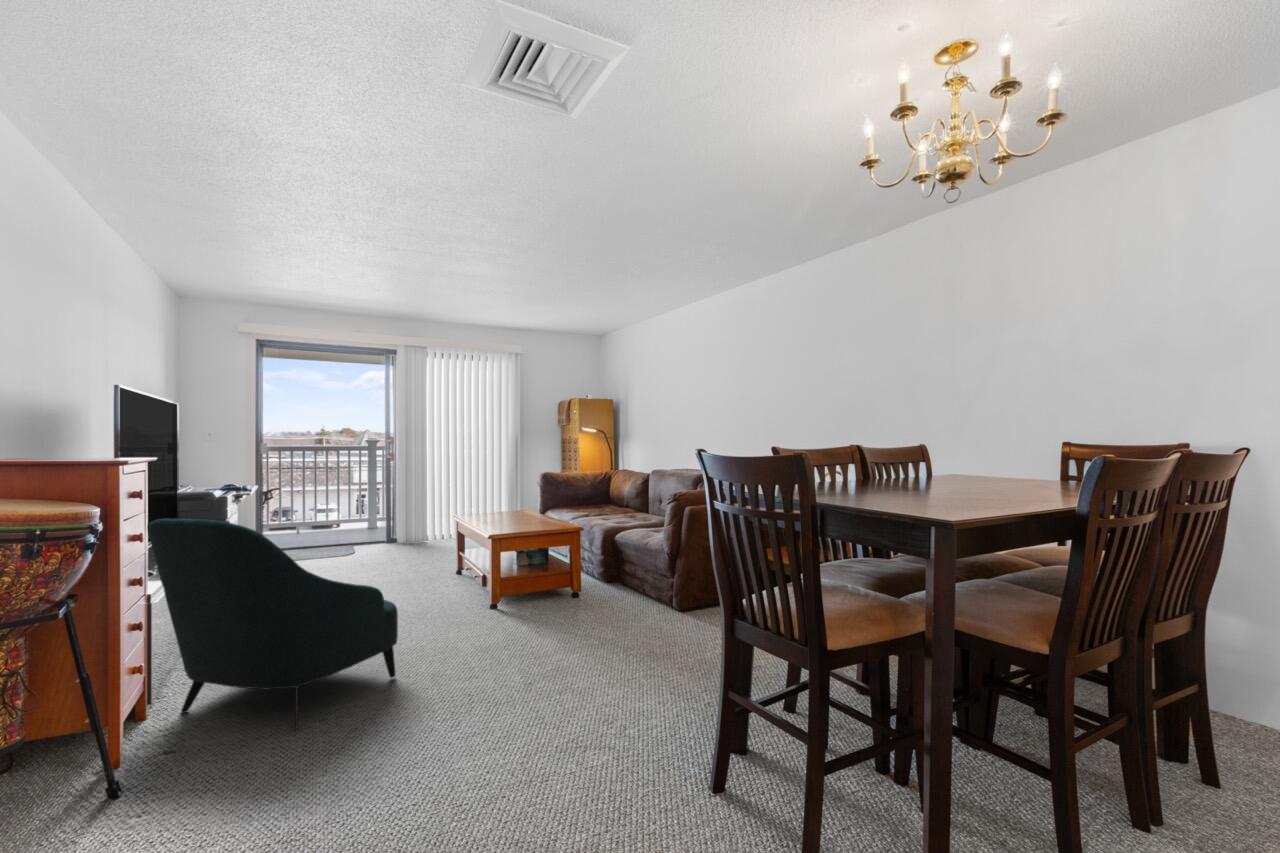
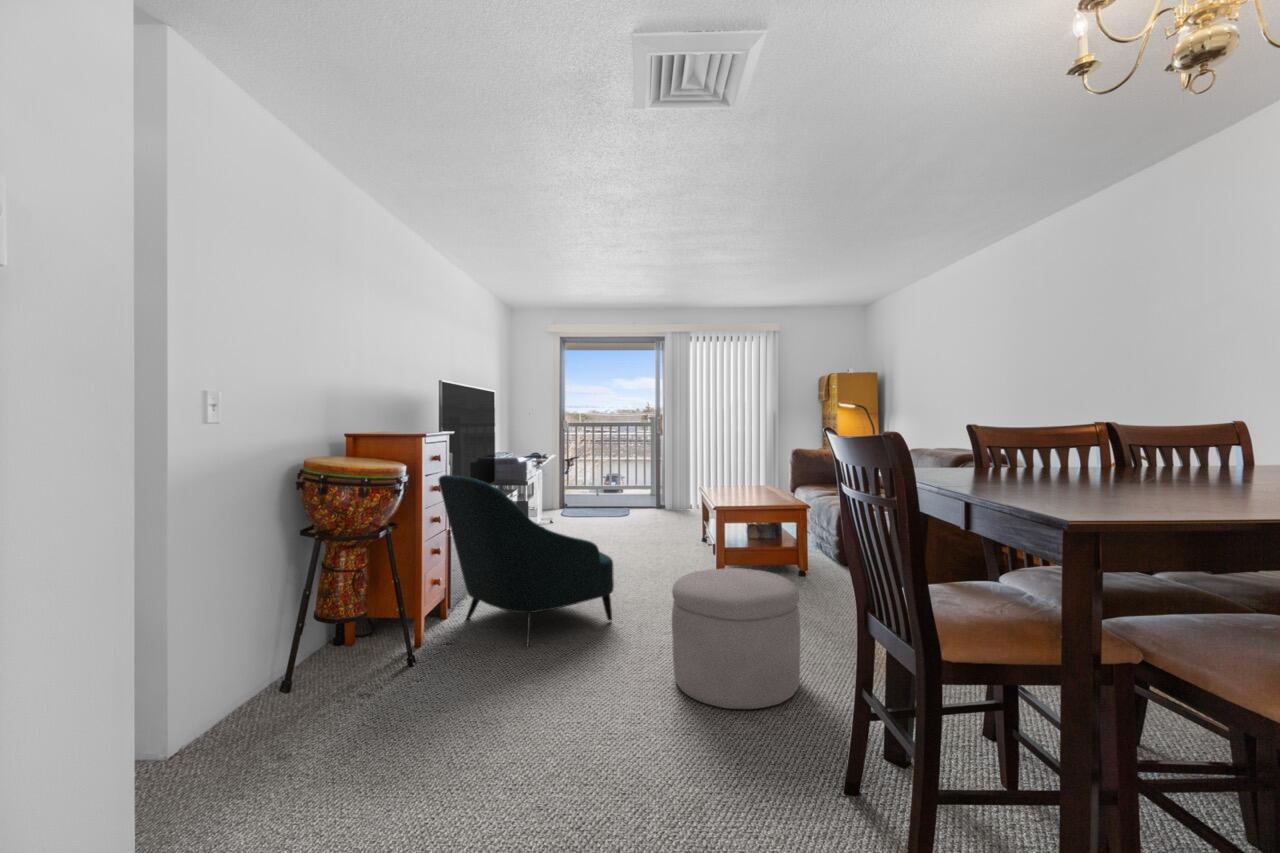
ottoman: none [498,595,629,744] -> present [672,568,800,709]

